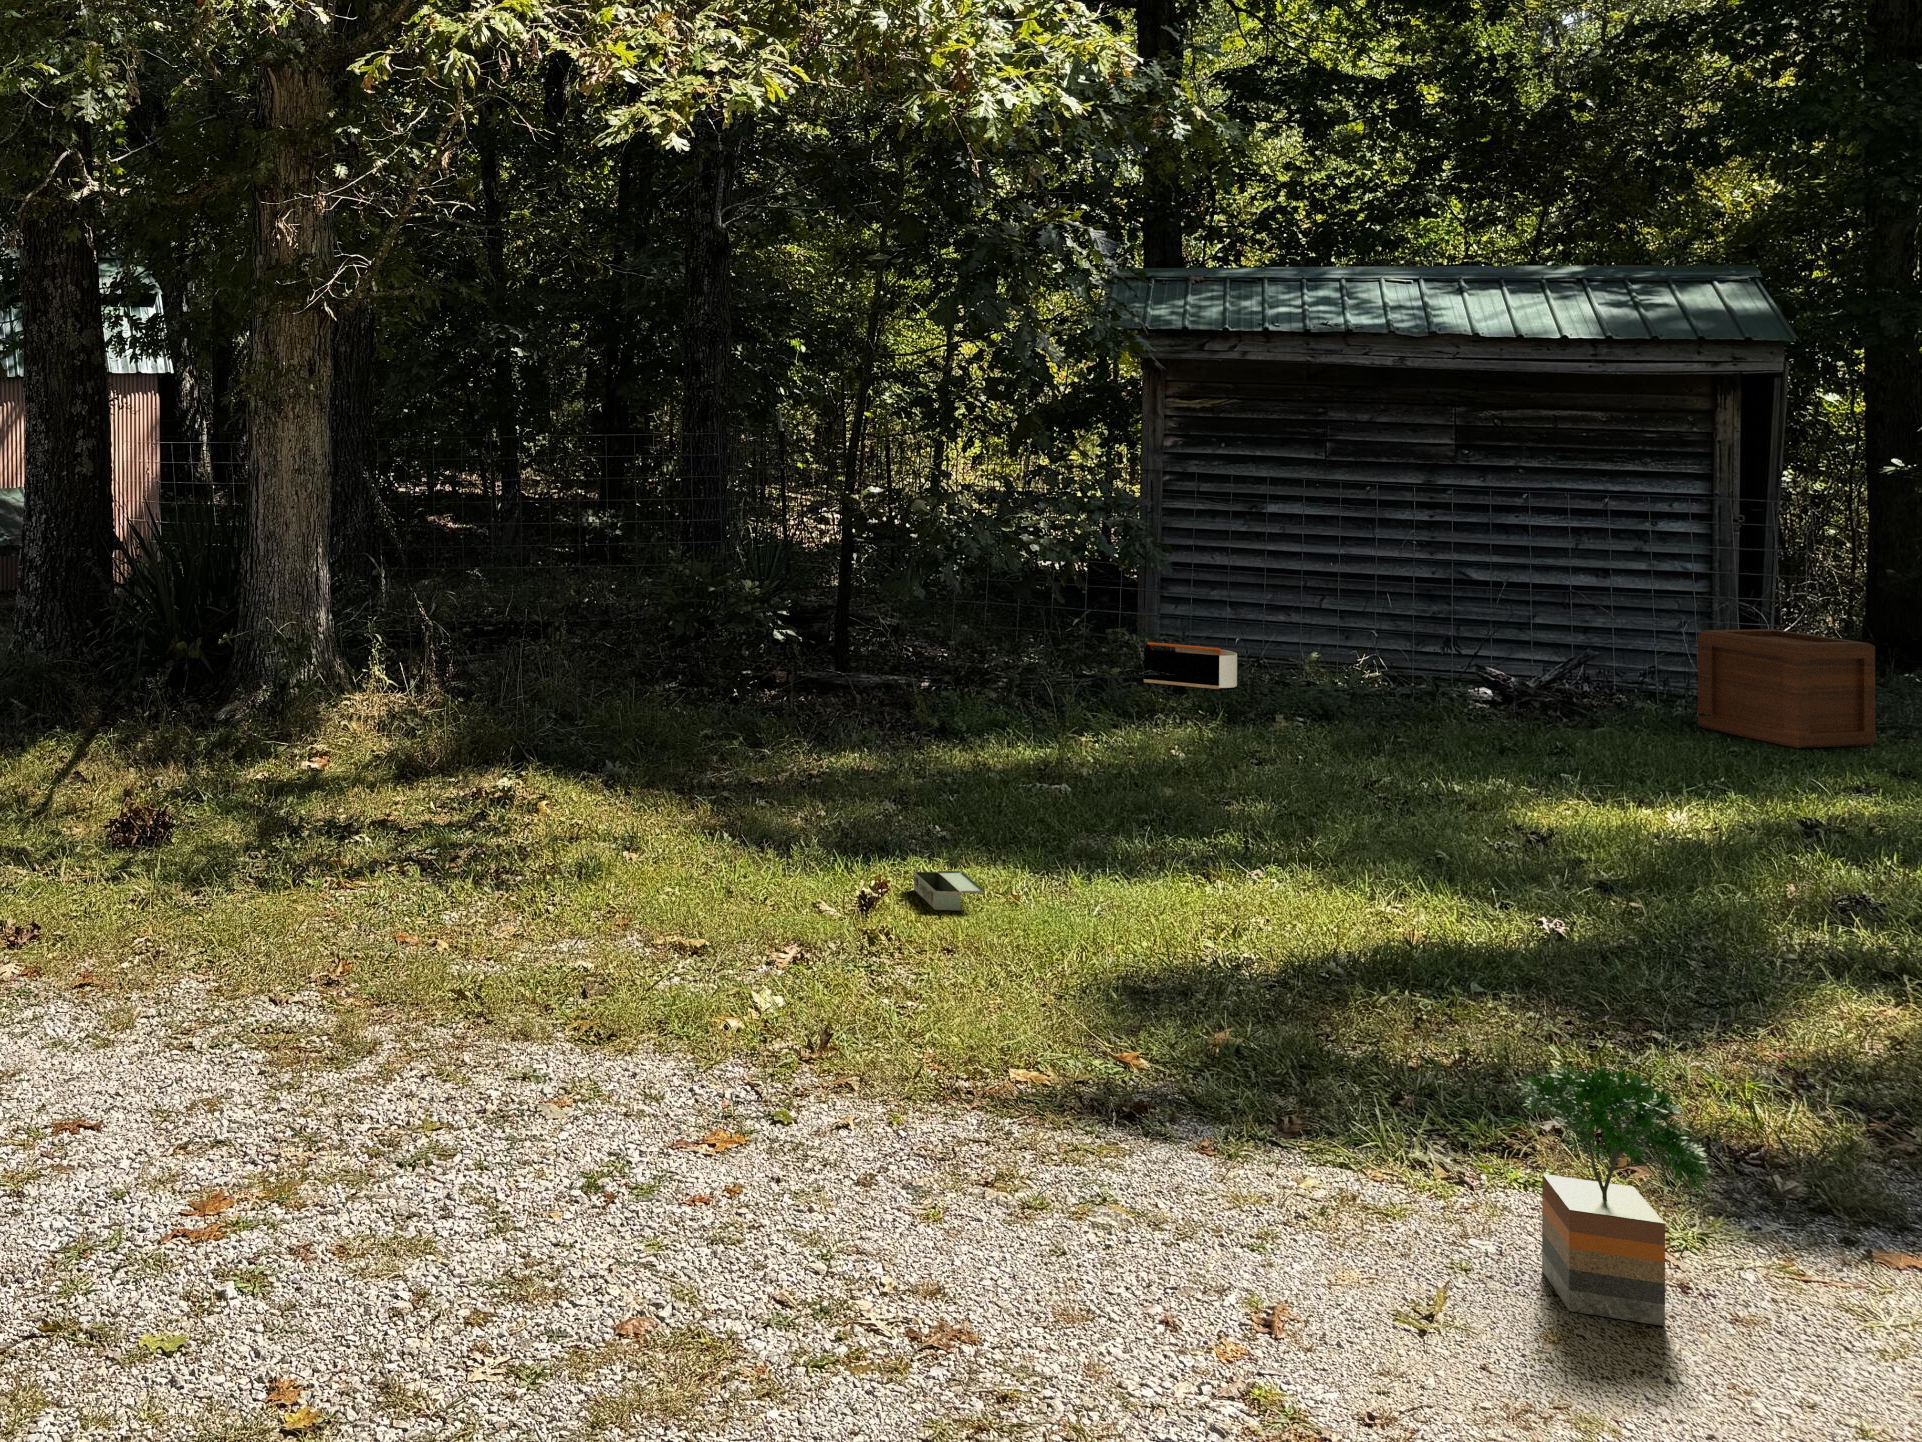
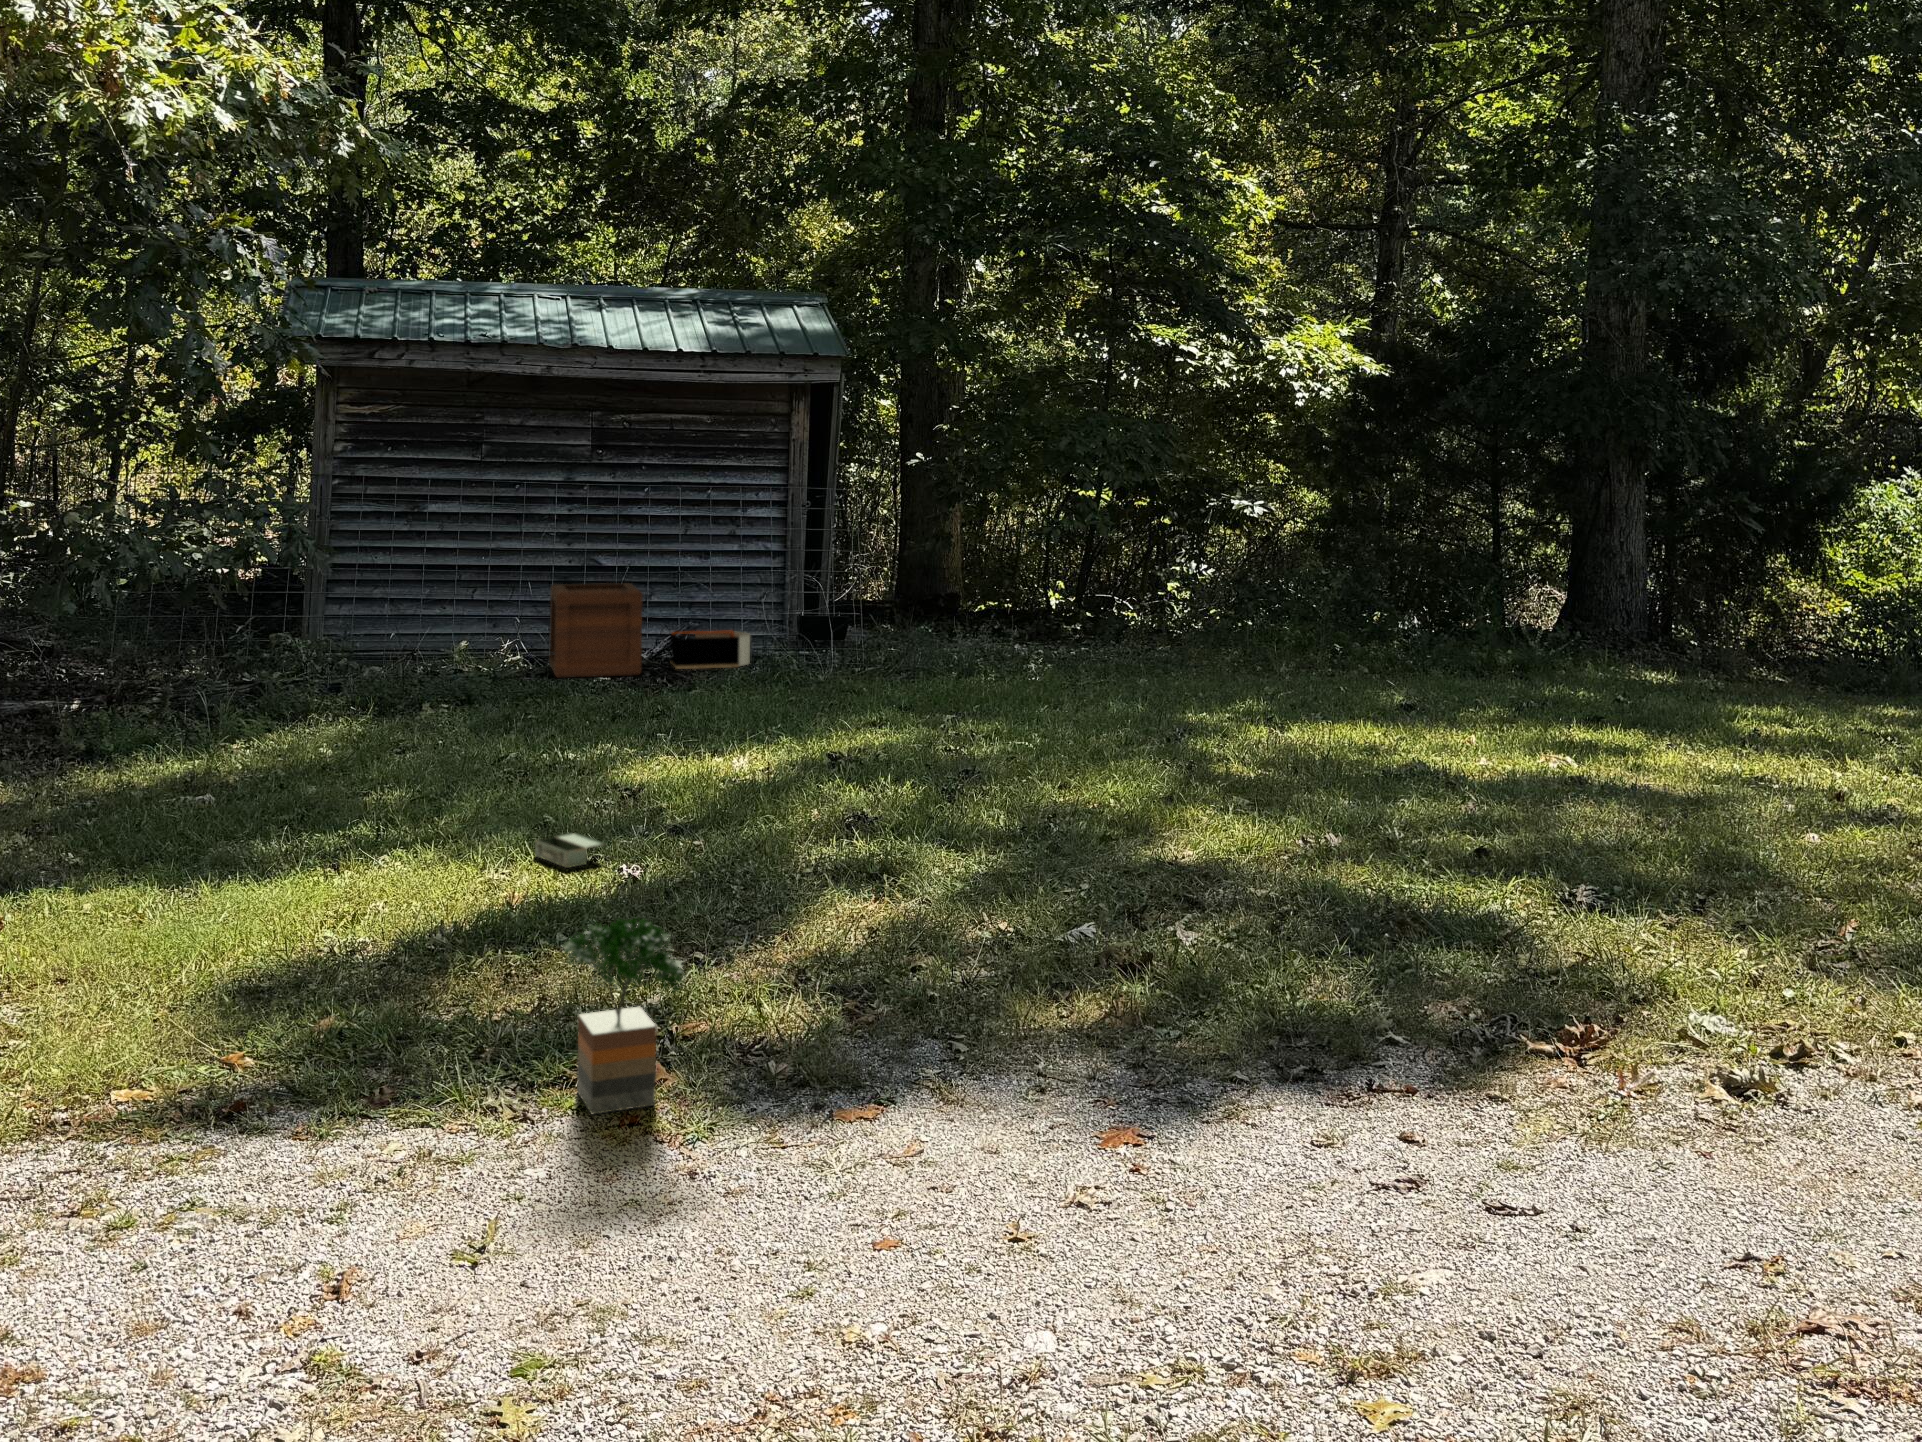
wooden crate: present [1698,629,1875,748] -> present [549,583,643,678]
storage bin: present [1144,642,1237,689] -> present [671,631,750,669]
toolbox: present [914,871,985,910] -> present [535,833,605,868]

